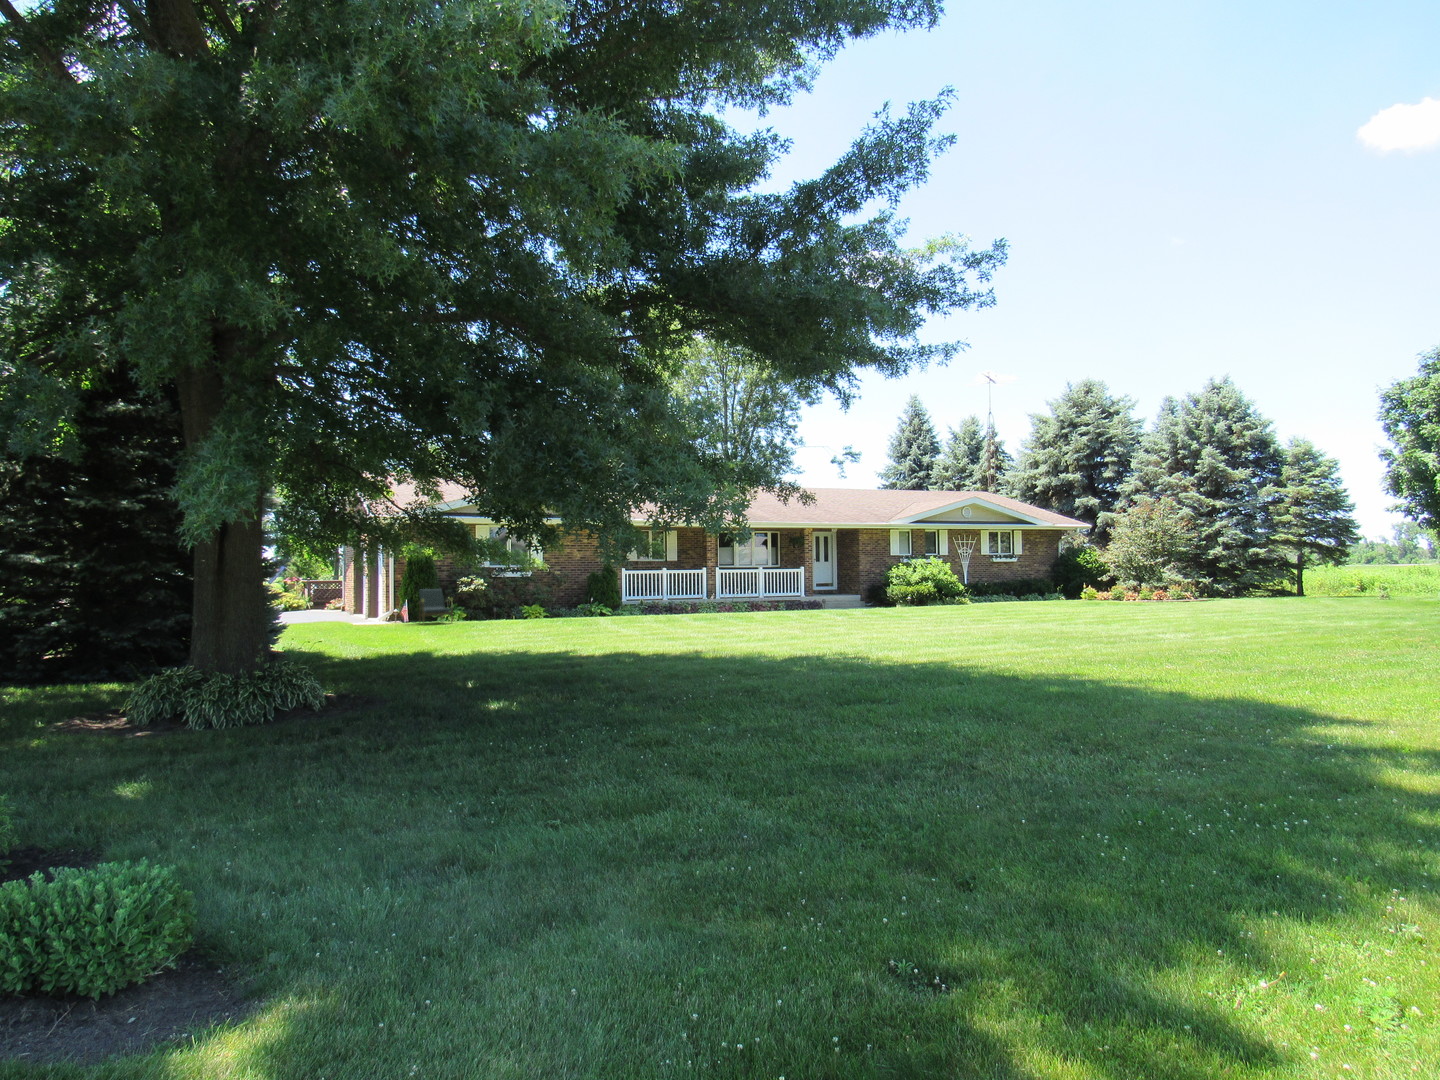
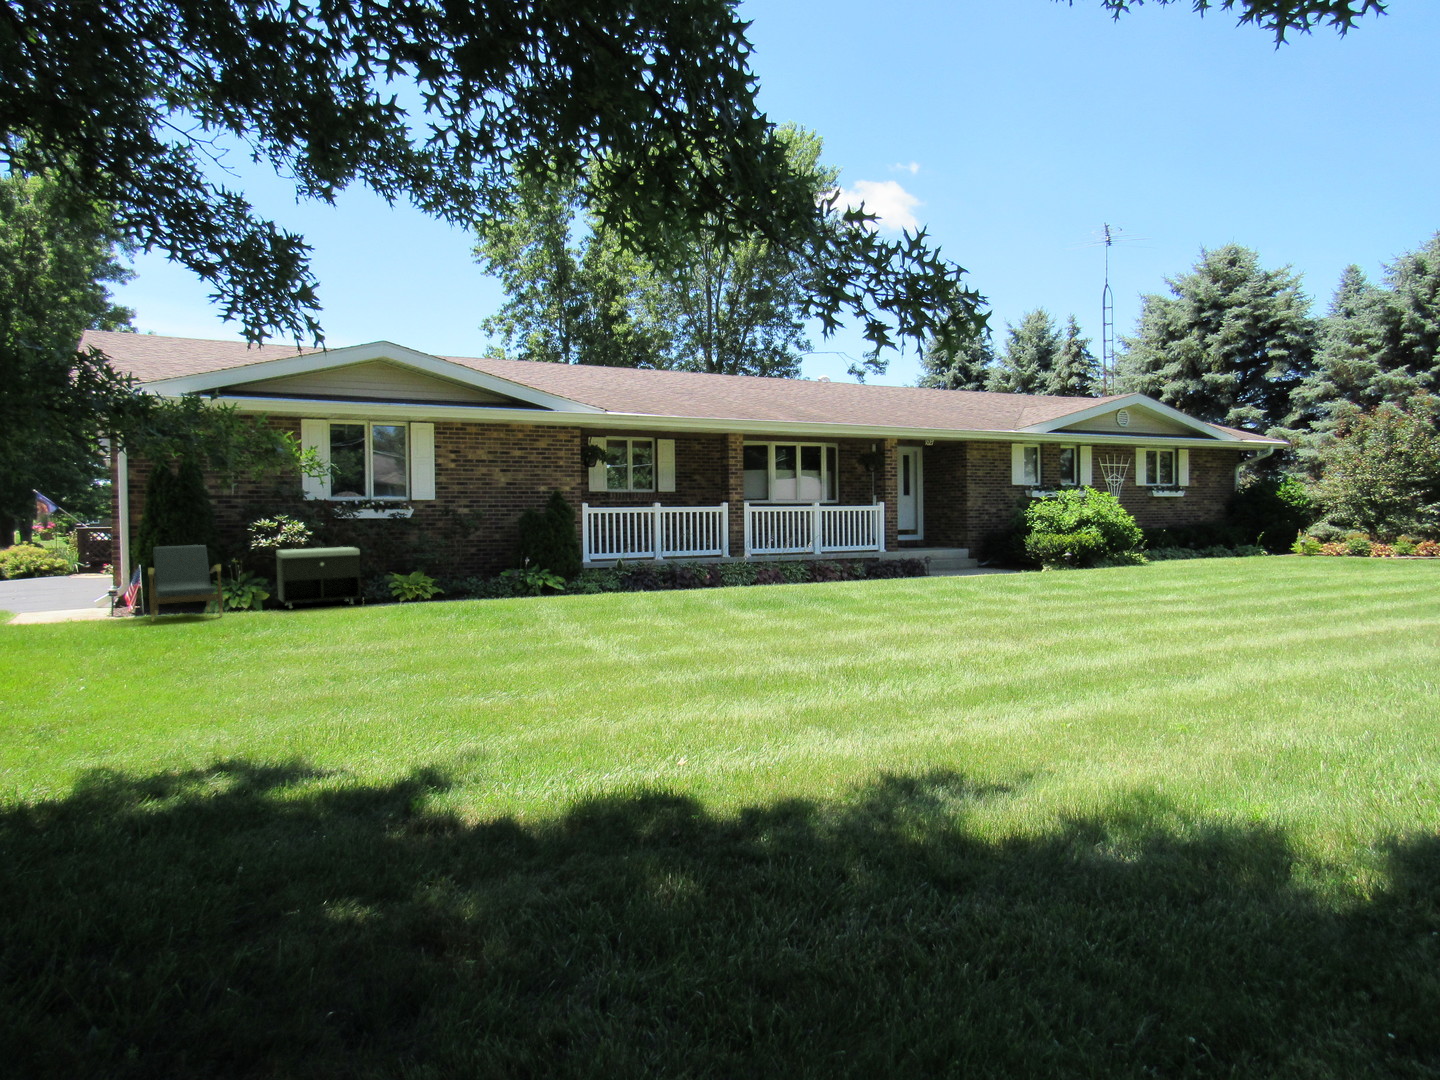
storage bench: none [471,591,513,621] -> present [276,547,361,608]

